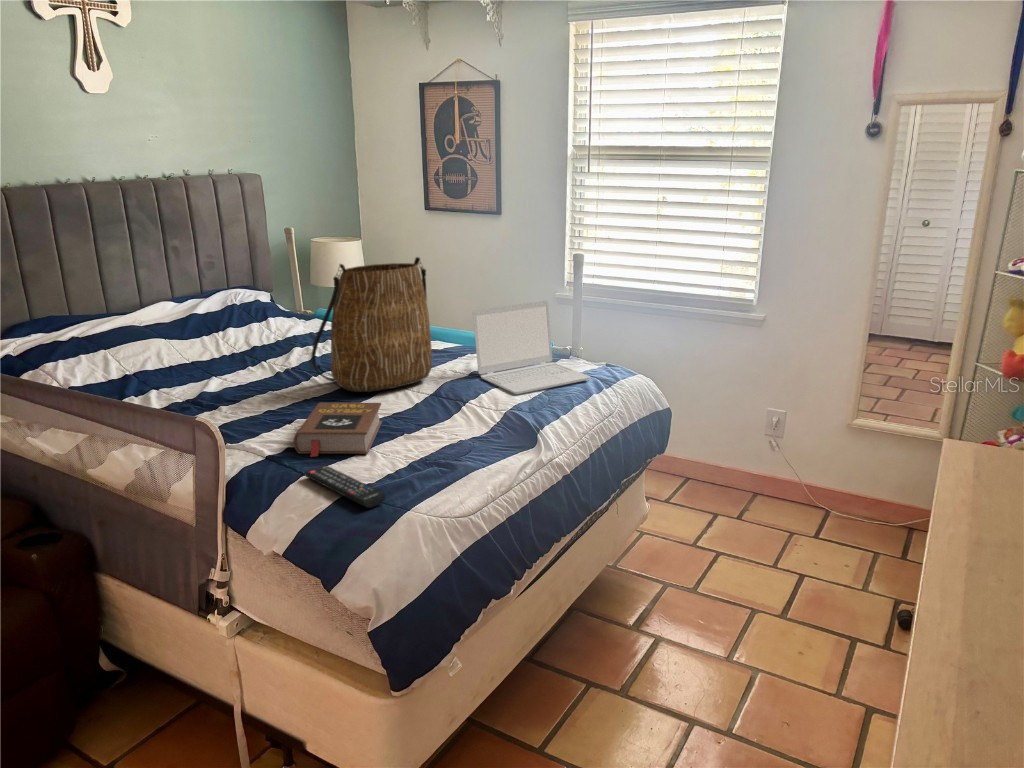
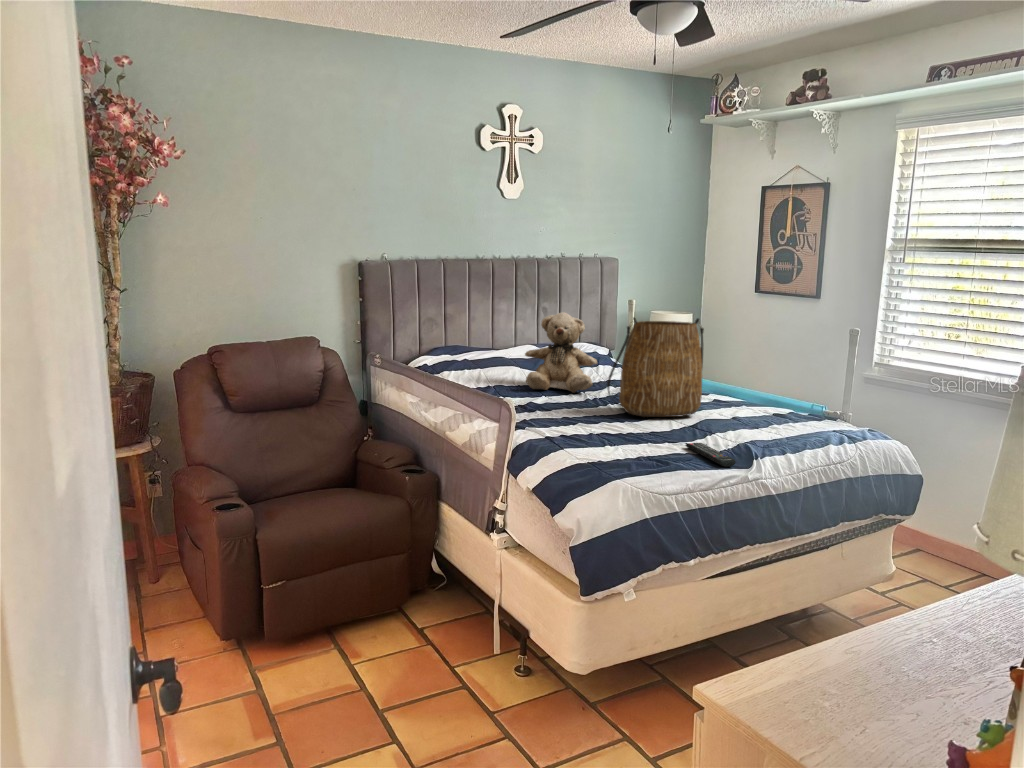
teddy bear: none [171,258,279,370] -> present [525,312,597,393]
laptop: present [473,301,590,394] -> none [739,365,838,435]
book: present [294,402,382,457] -> none [567,413,640,448]
remote control: present [304,465,385,508] -> present [686,443,736,467]

